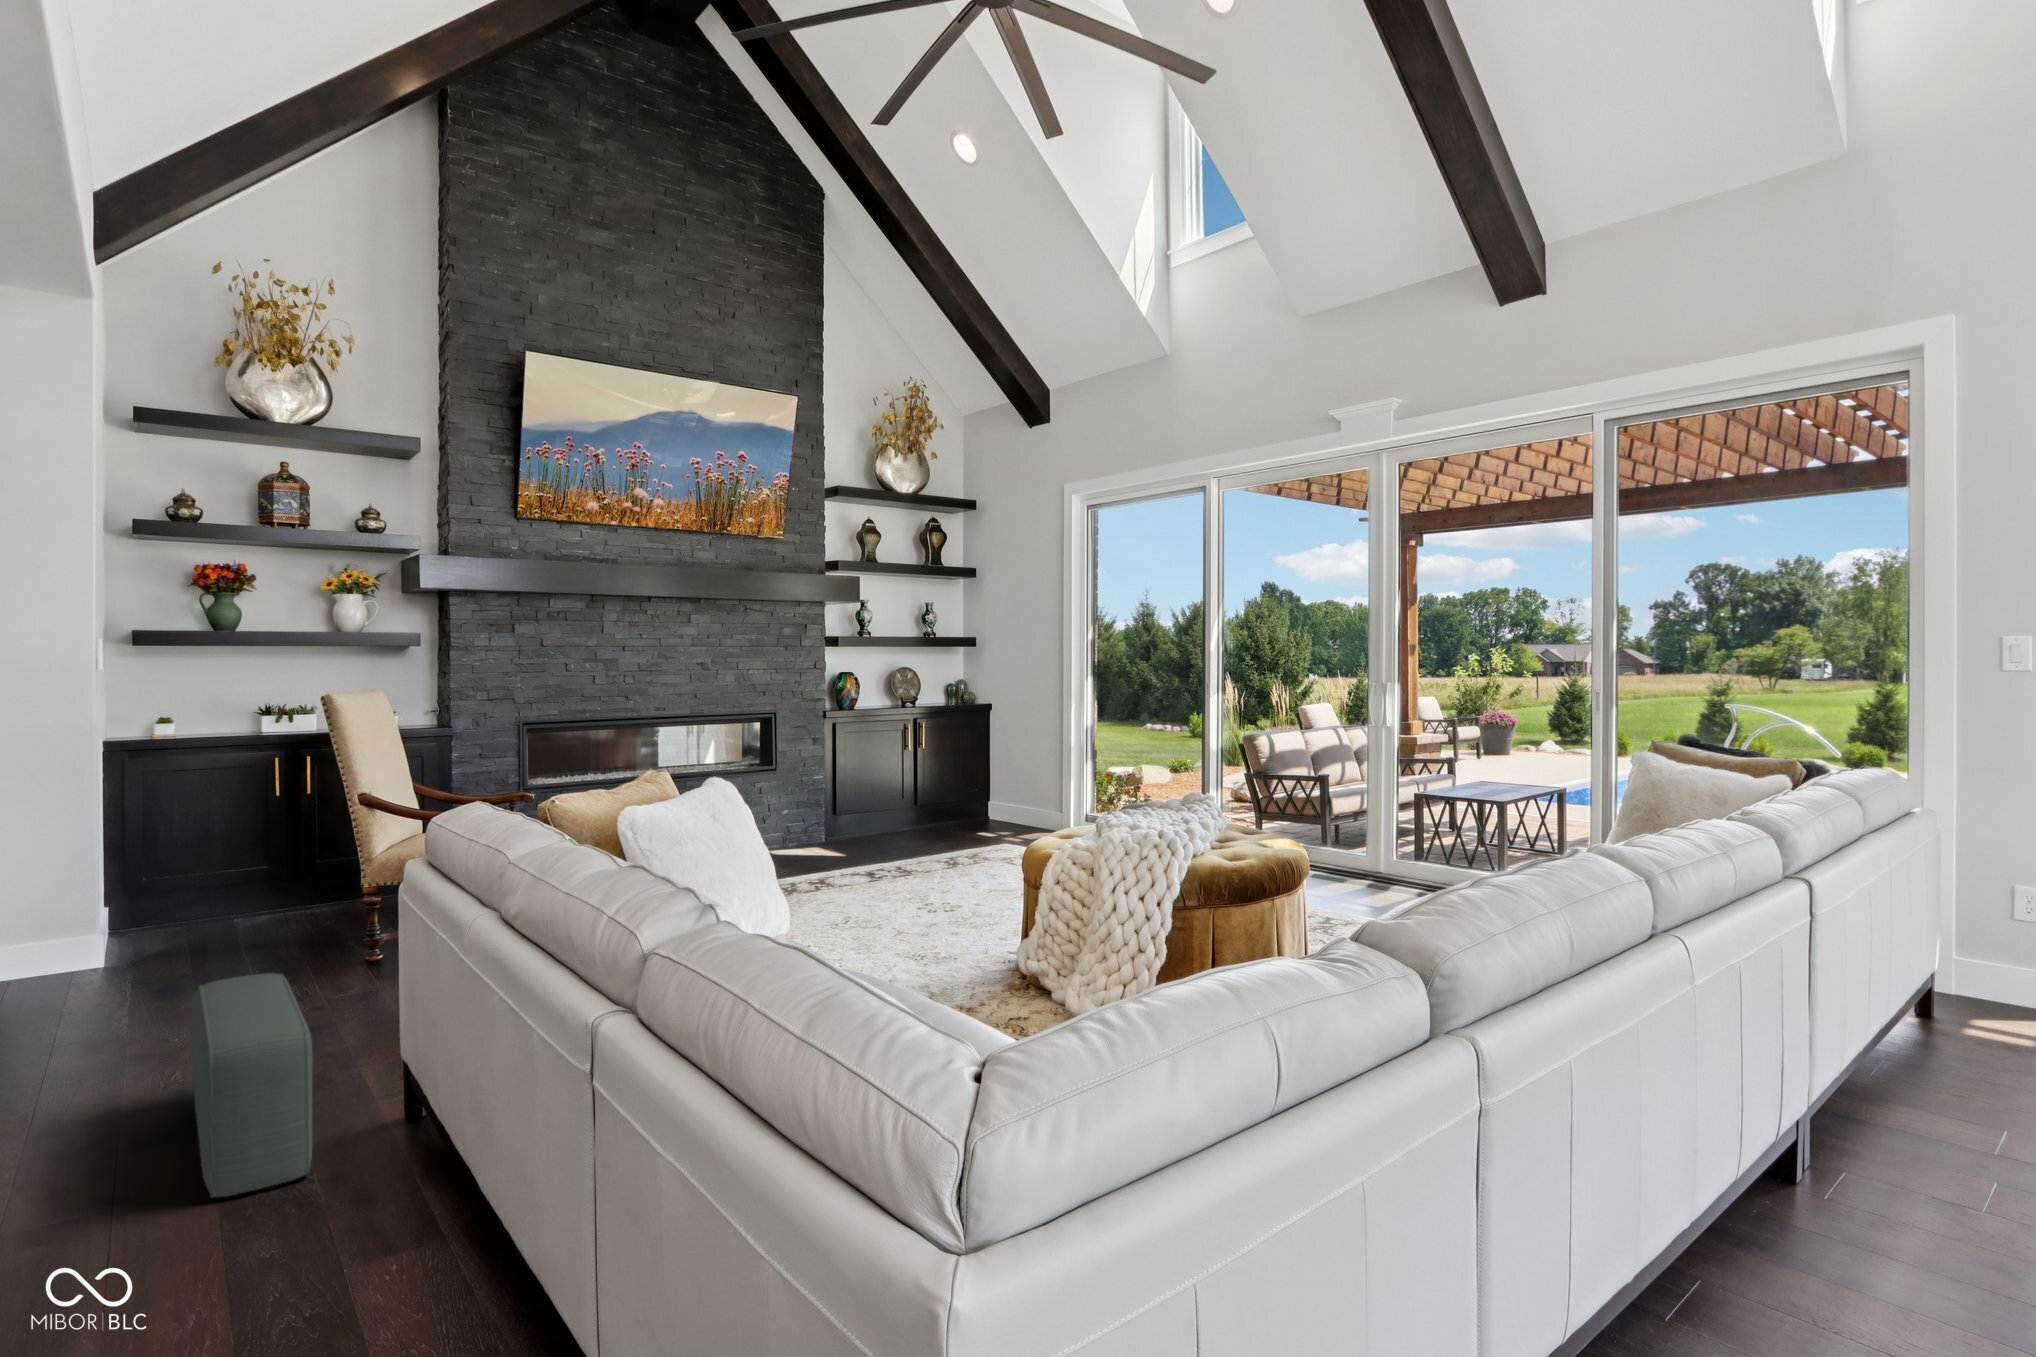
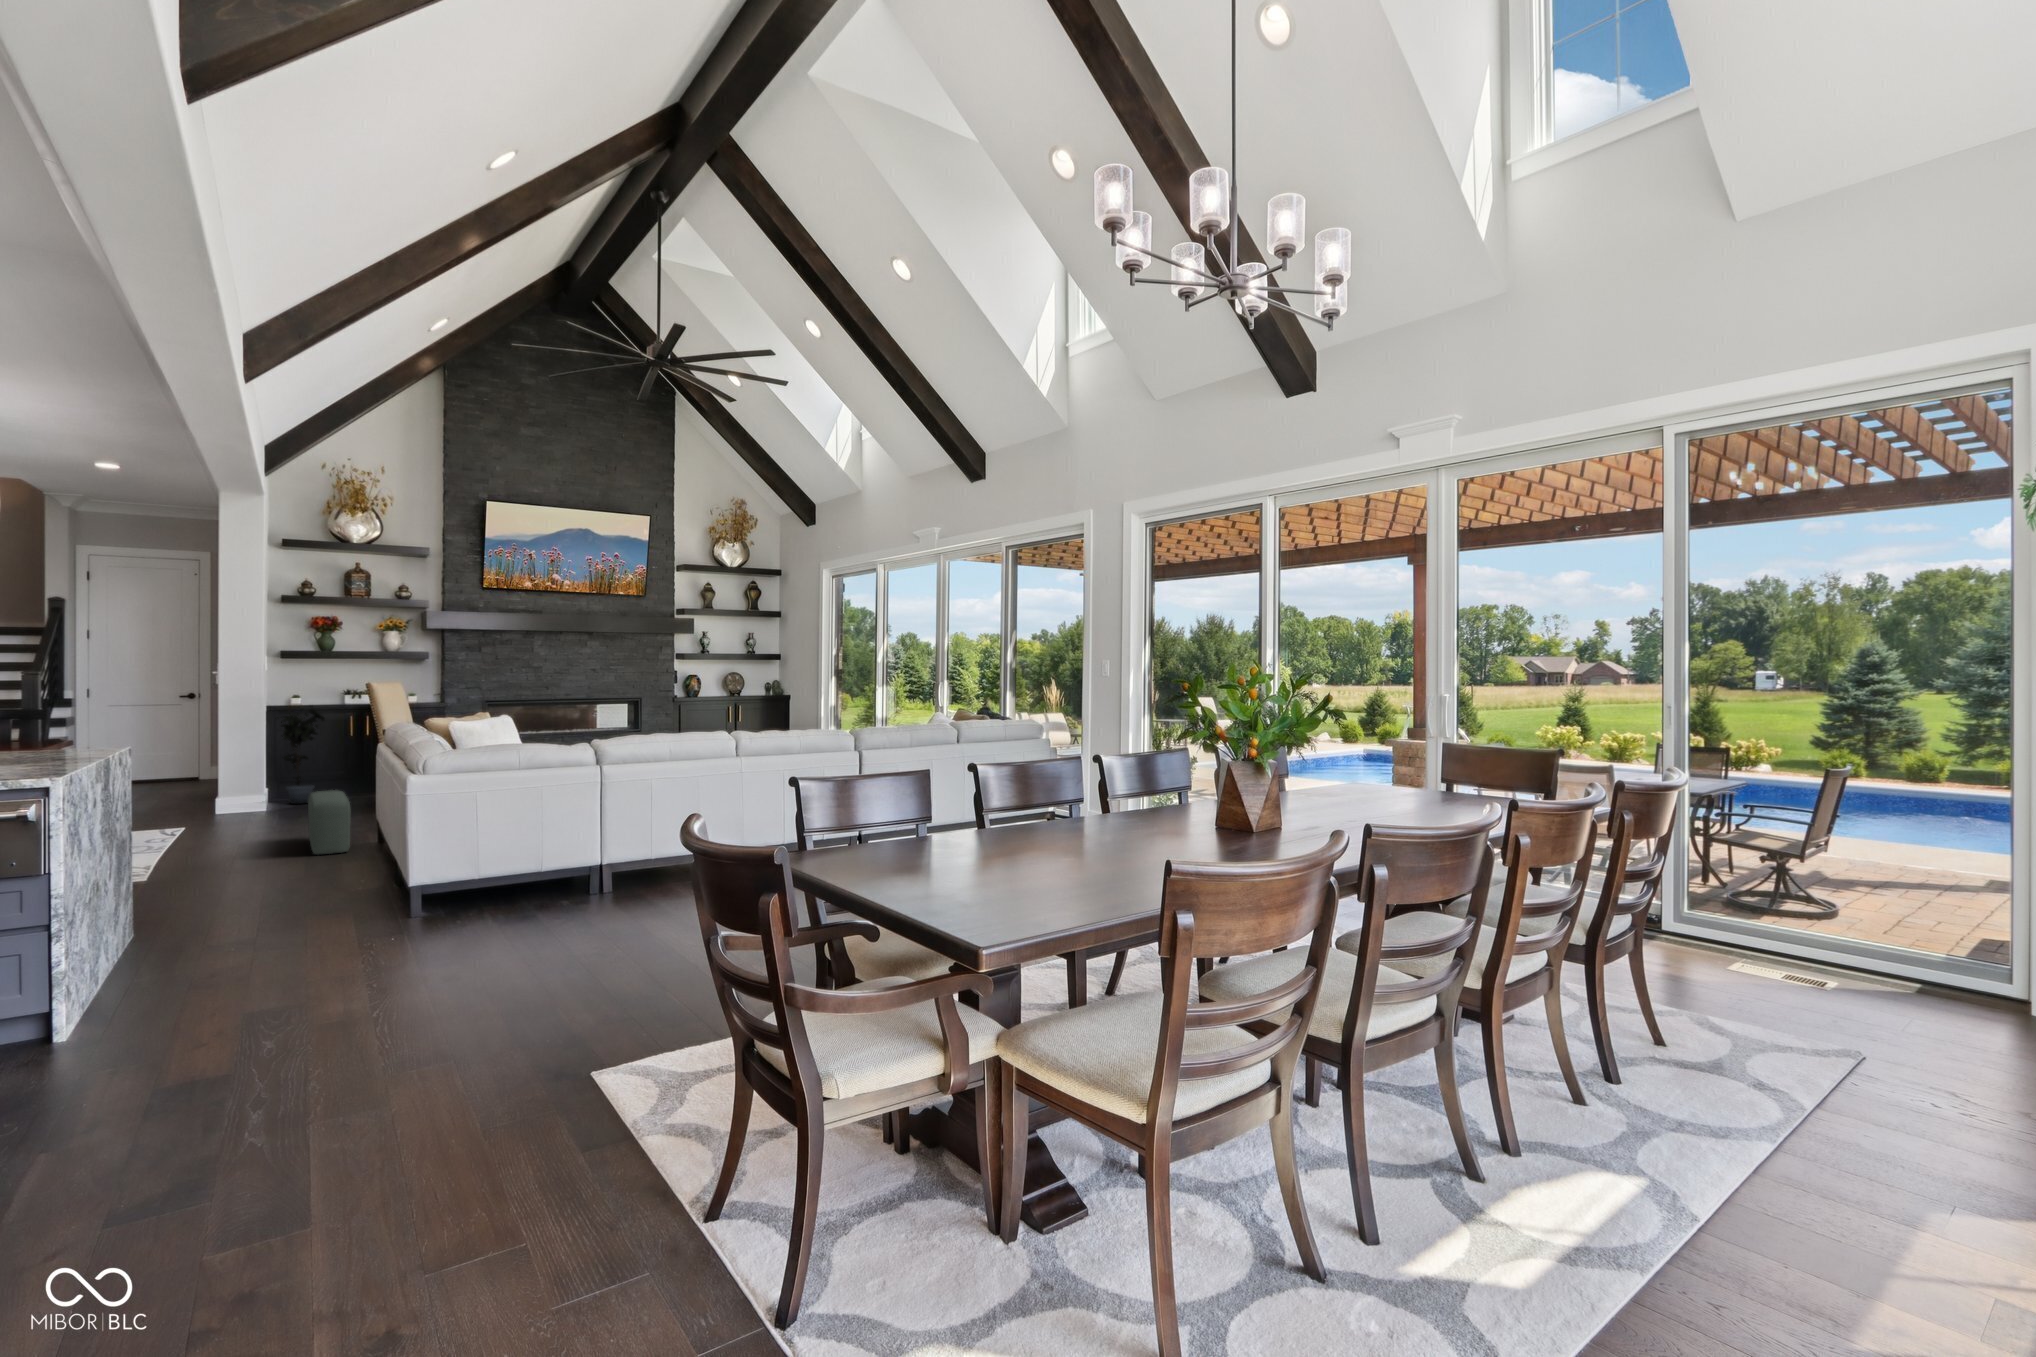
potted plant: none [119,739,227,945] -> present [275,706,325,804]

